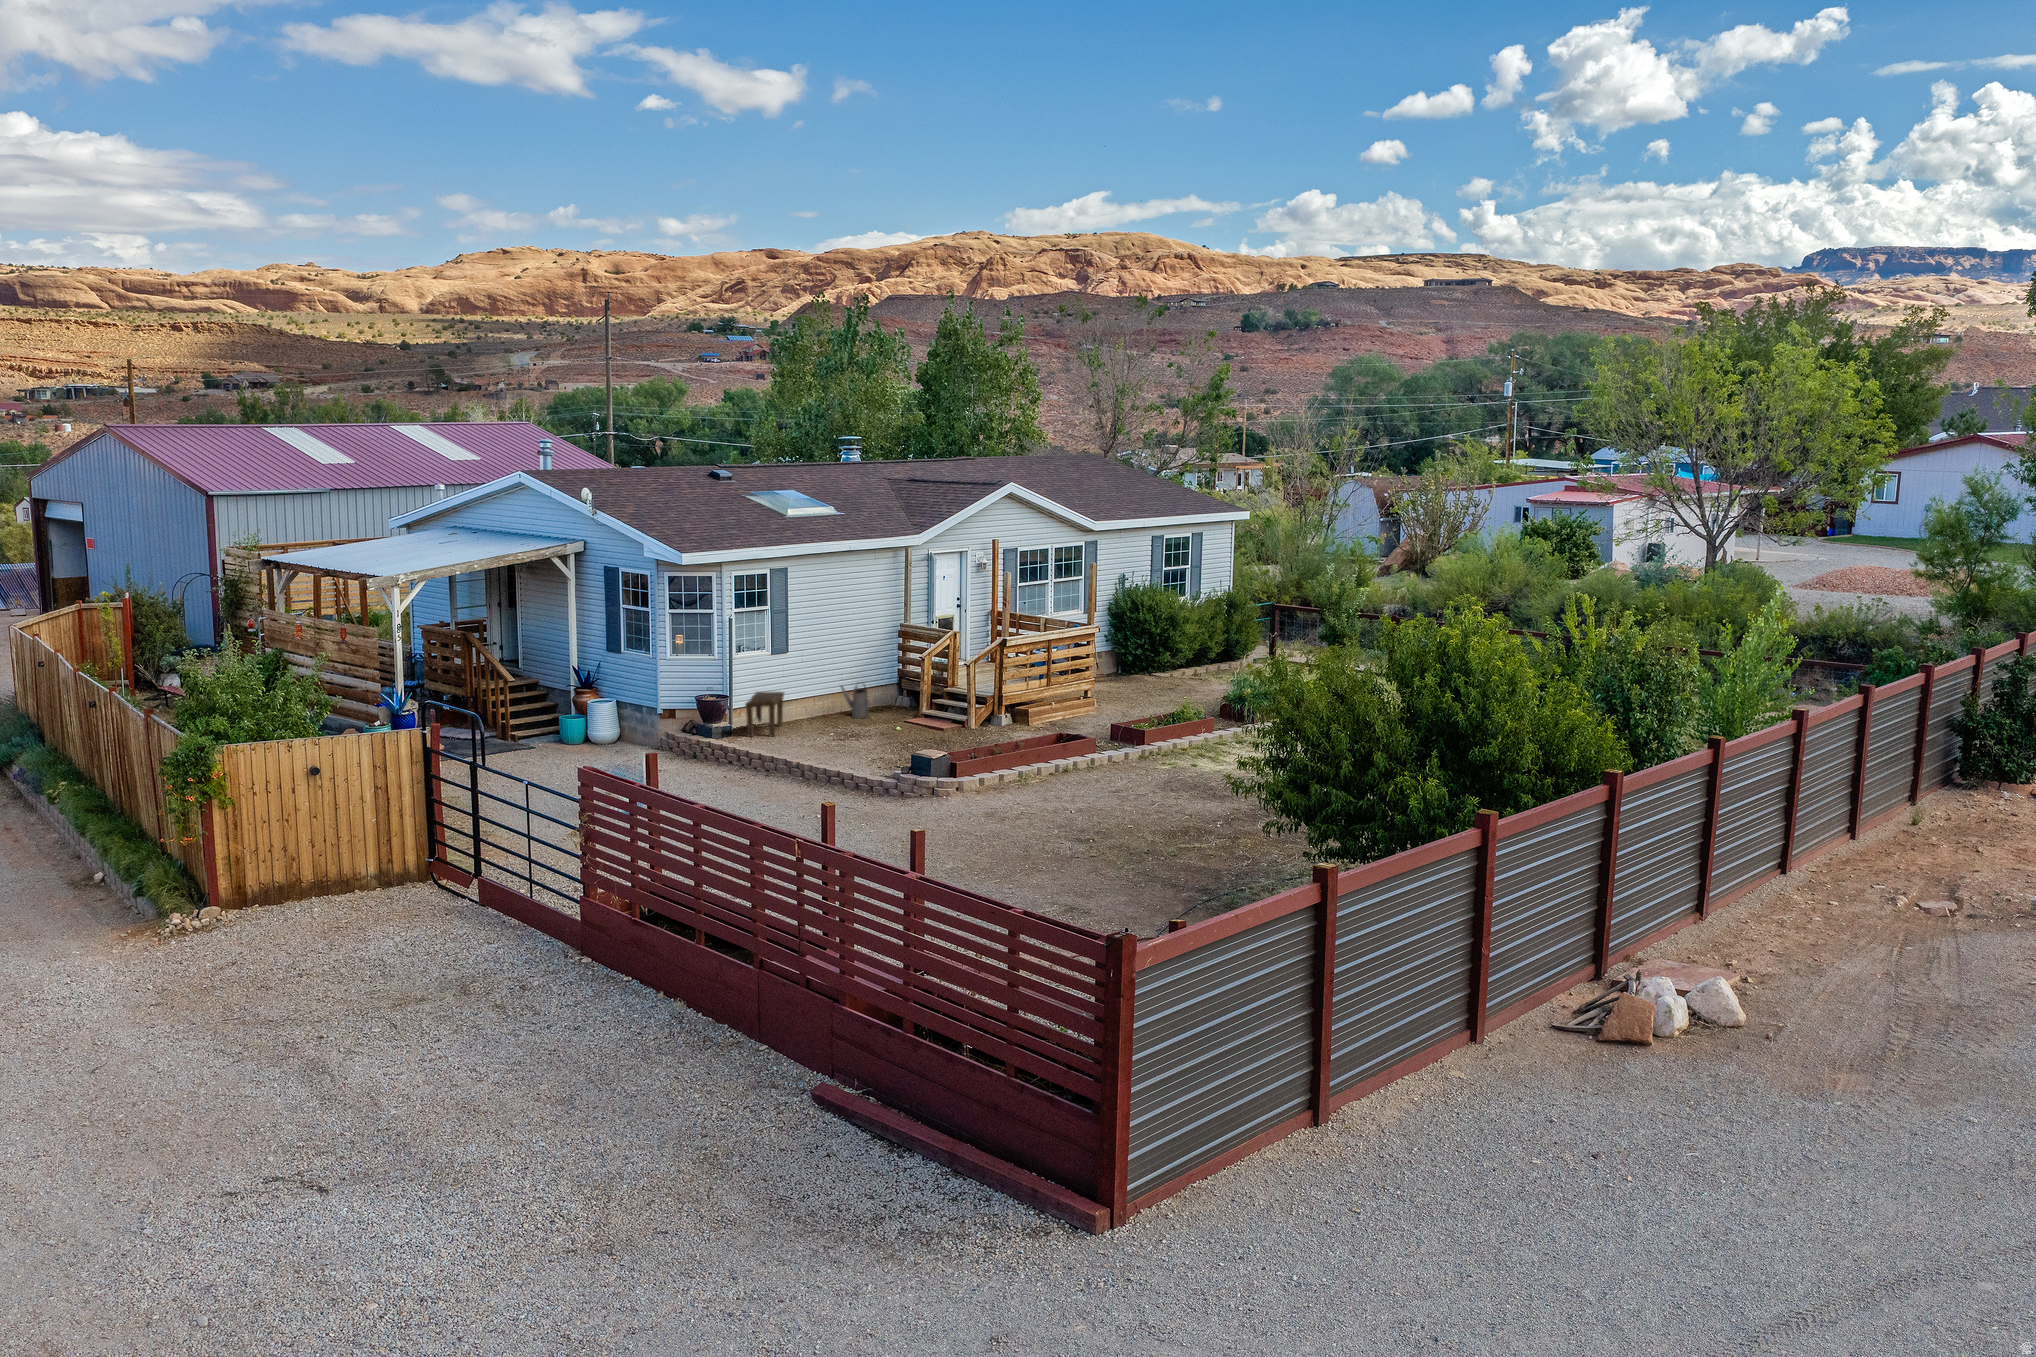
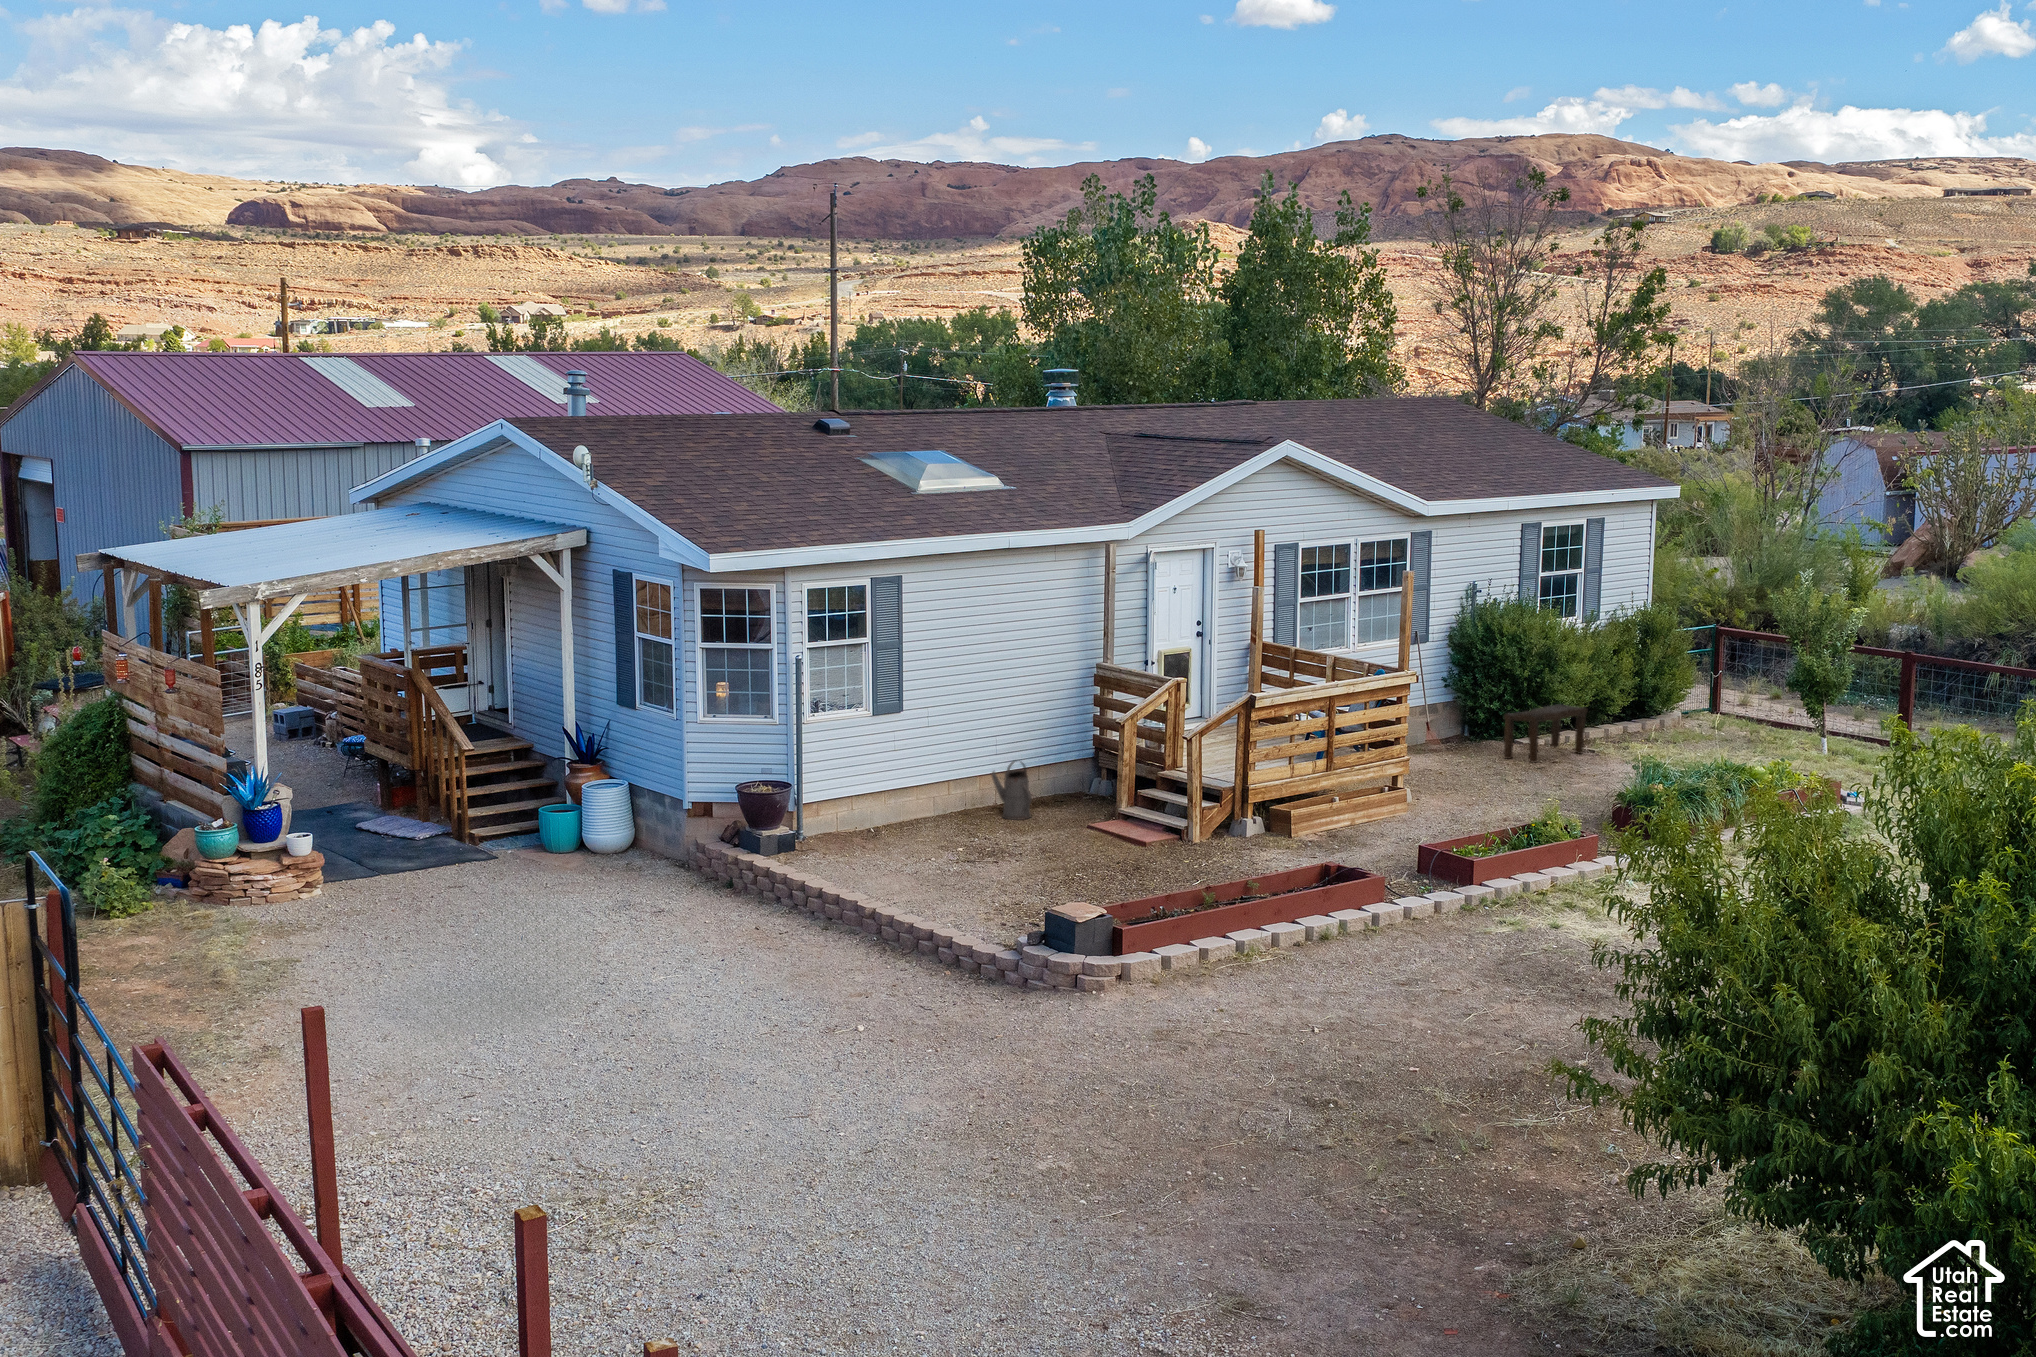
bench: present [745,692,784,737] -> present [1504,704,1587,763]

